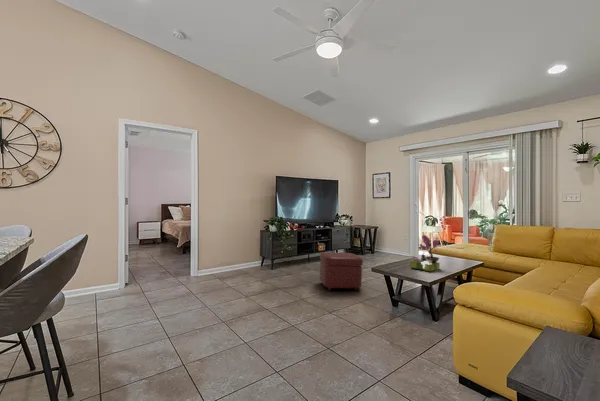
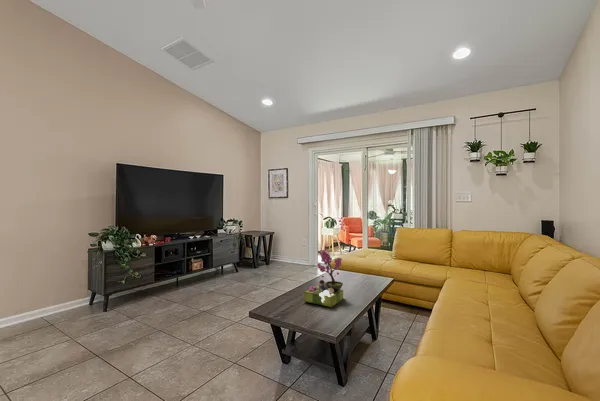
ottoman: present [320,252,363,290] -> none [177,277,241,343]

